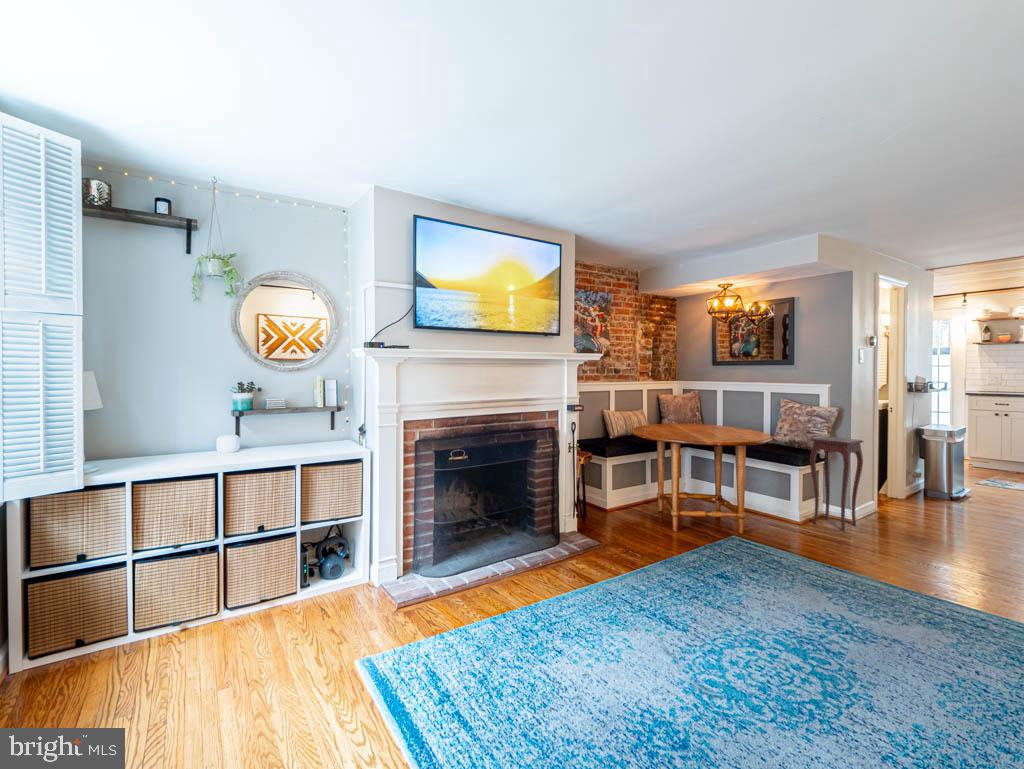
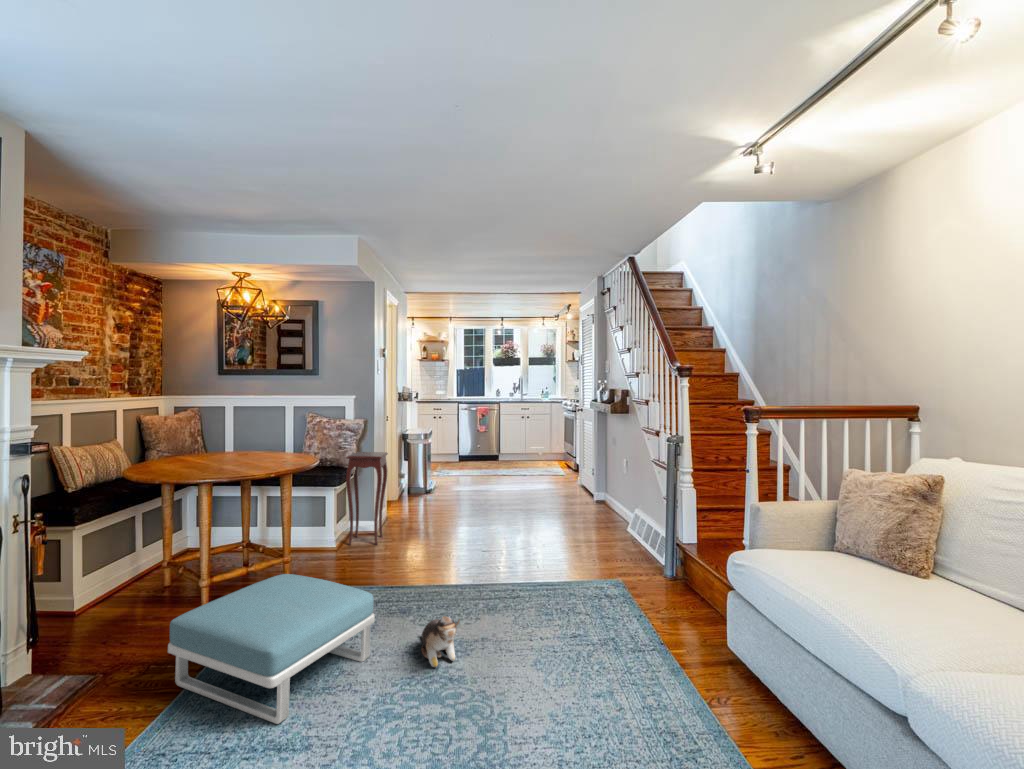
footstool: none [629,517,775,609] -> present [168,574,375,724]
plush toy: none [818,592,852,642] -> present [421,617,460,667]

